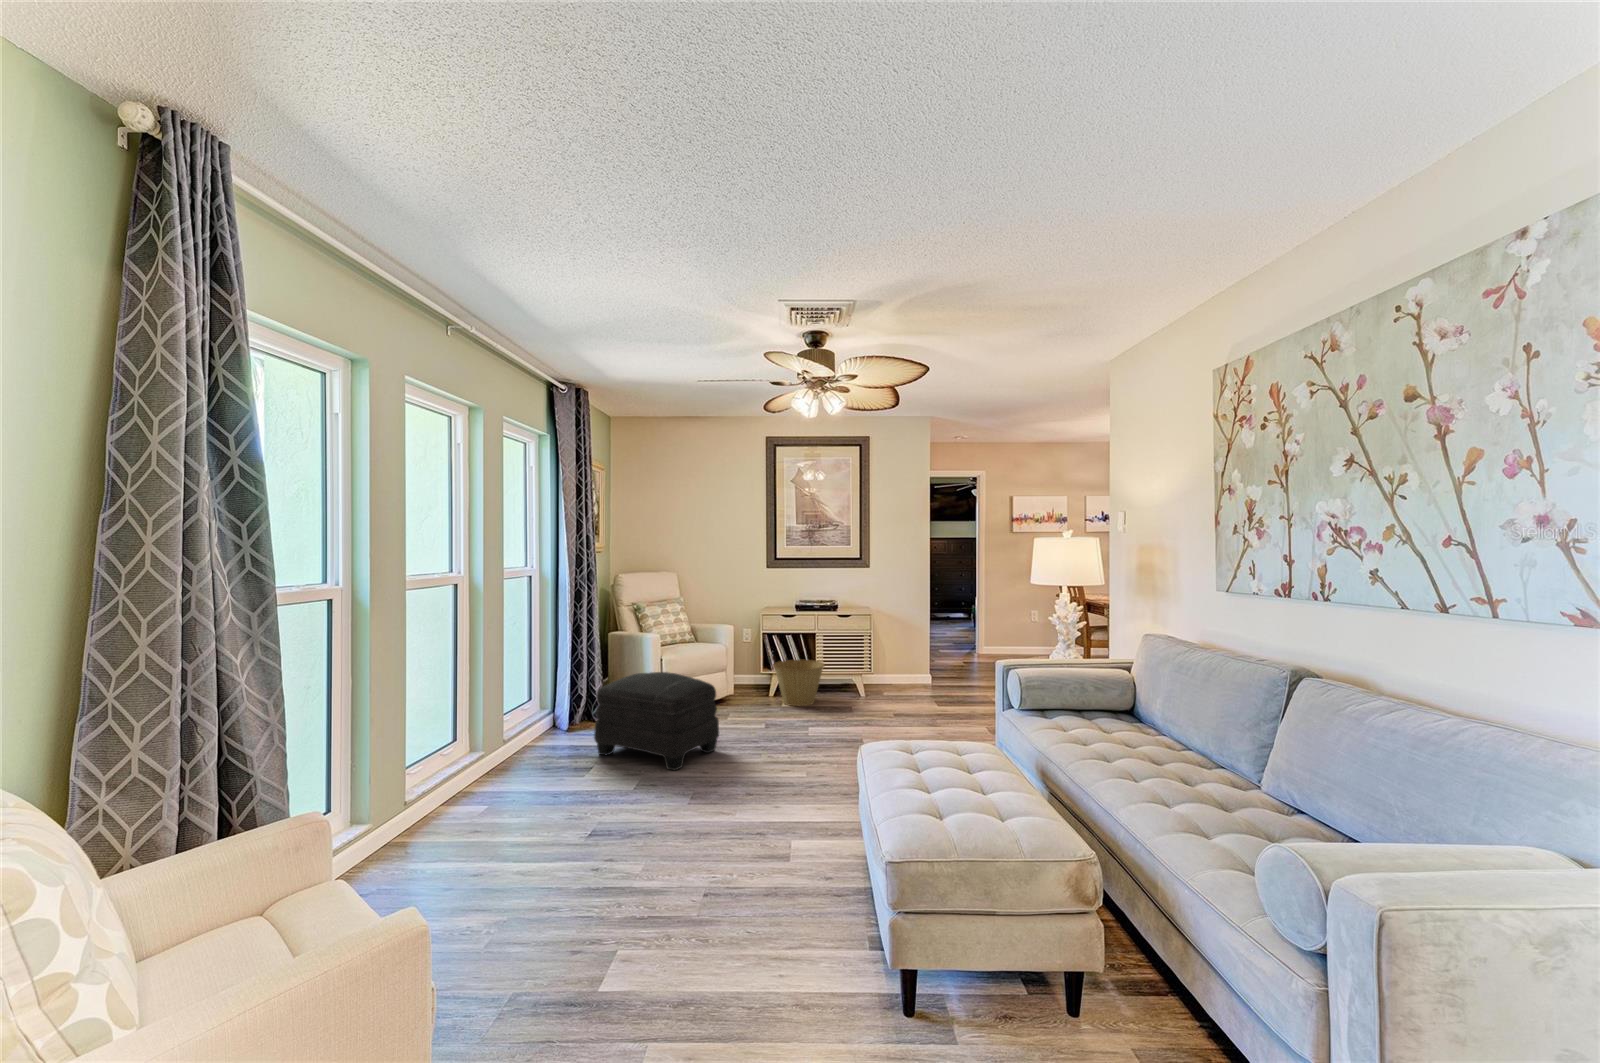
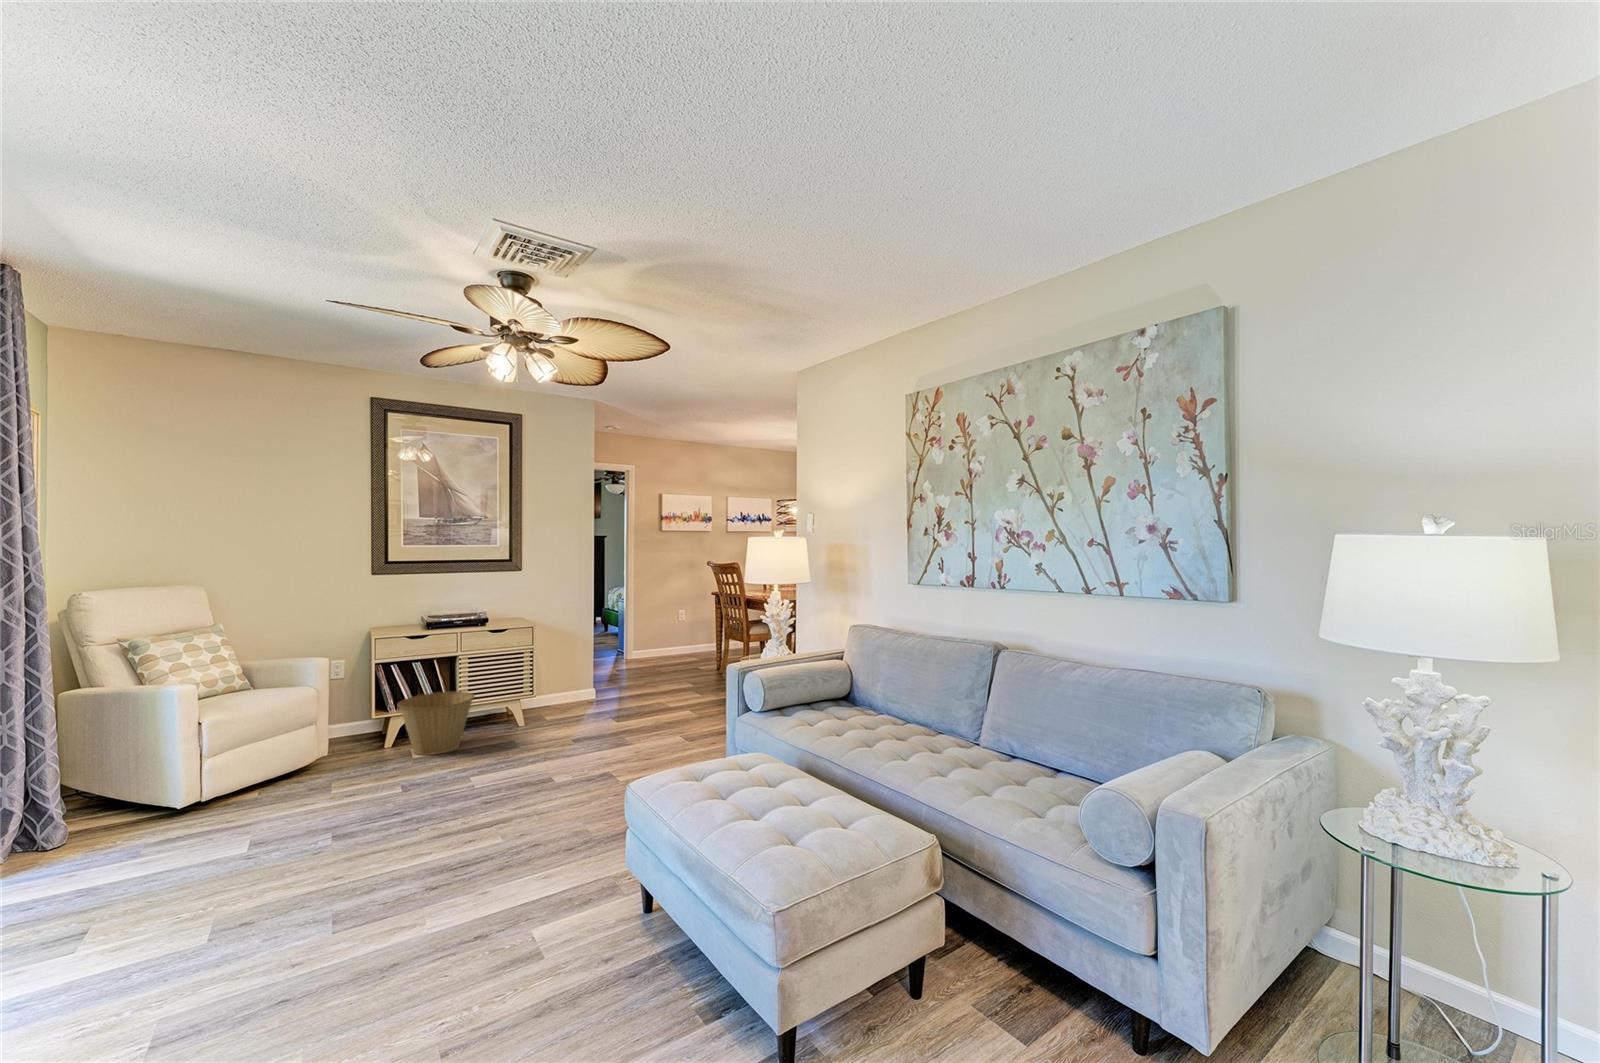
ottoman: present [594,672,719,770] -> none [88,741,348,905]

